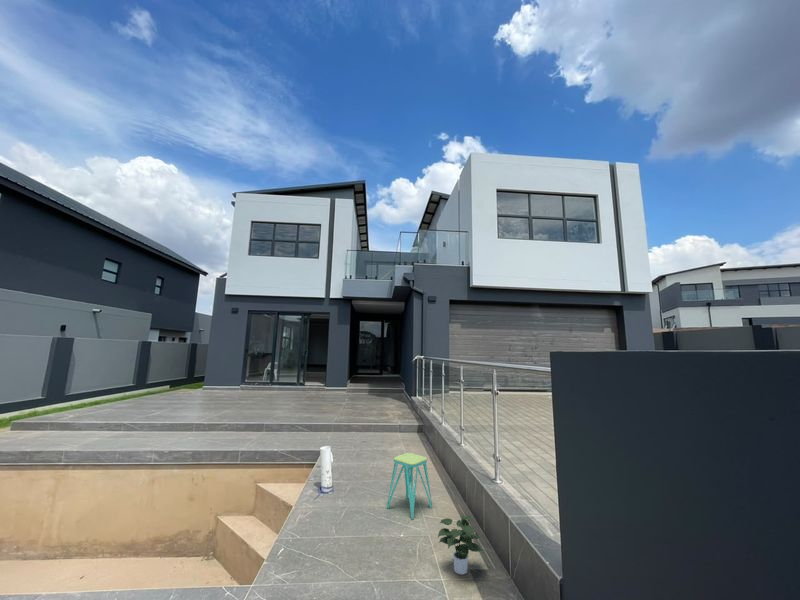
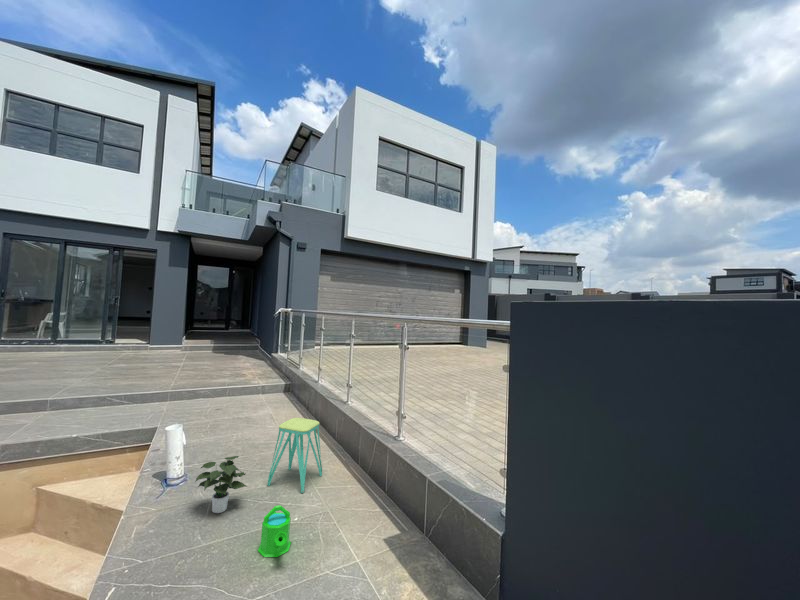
potted plant: present [438,516,484,575] -> present [195,456,247,513]
watering can: none [369,521,394,563] -> present [258,505,291,557]

